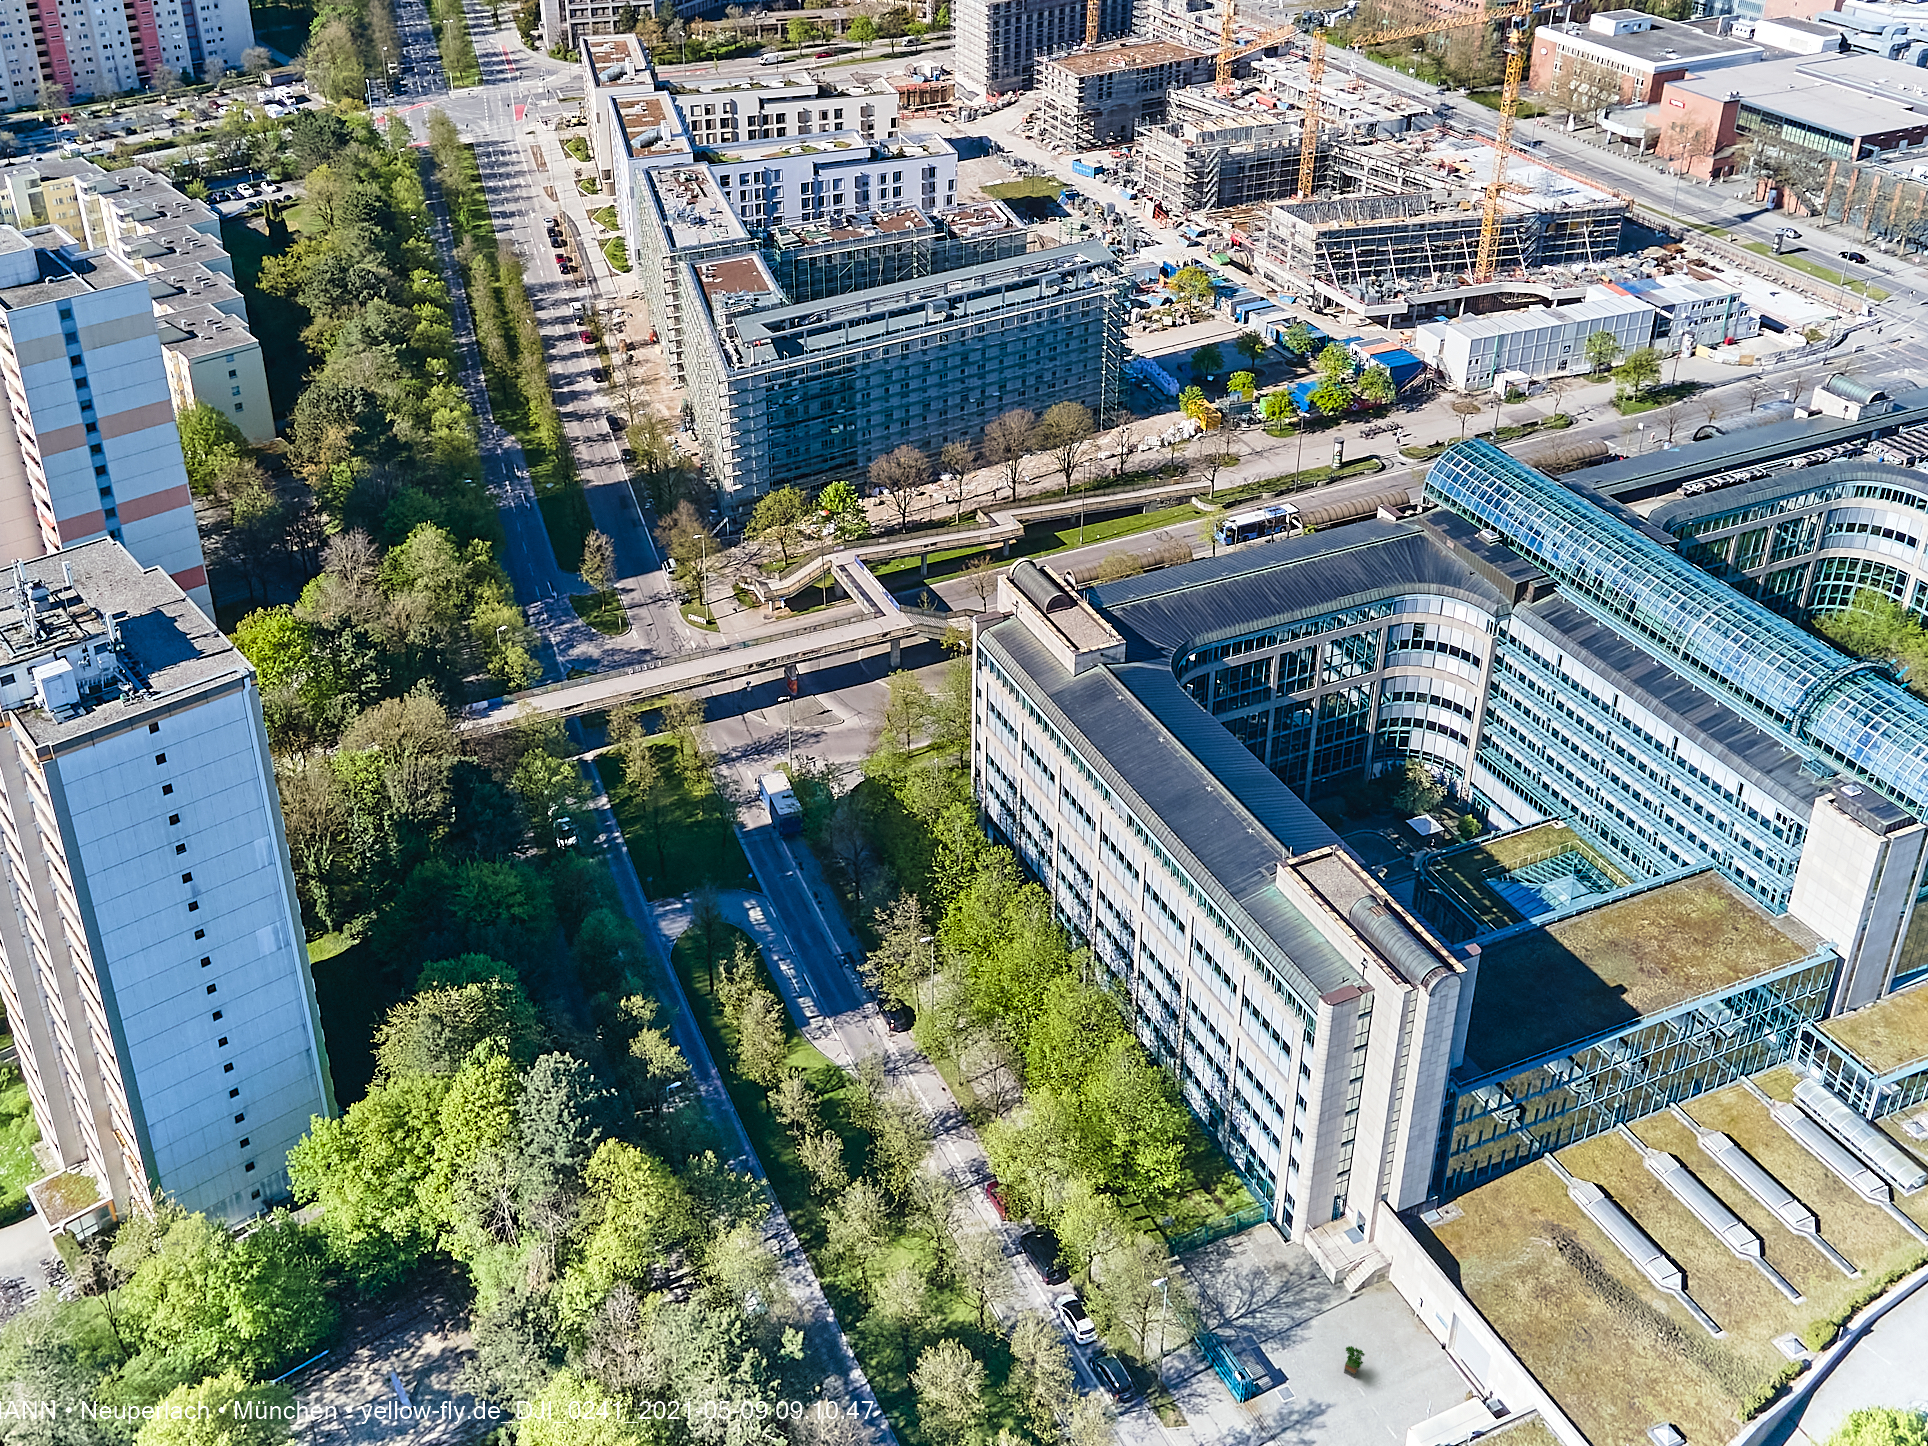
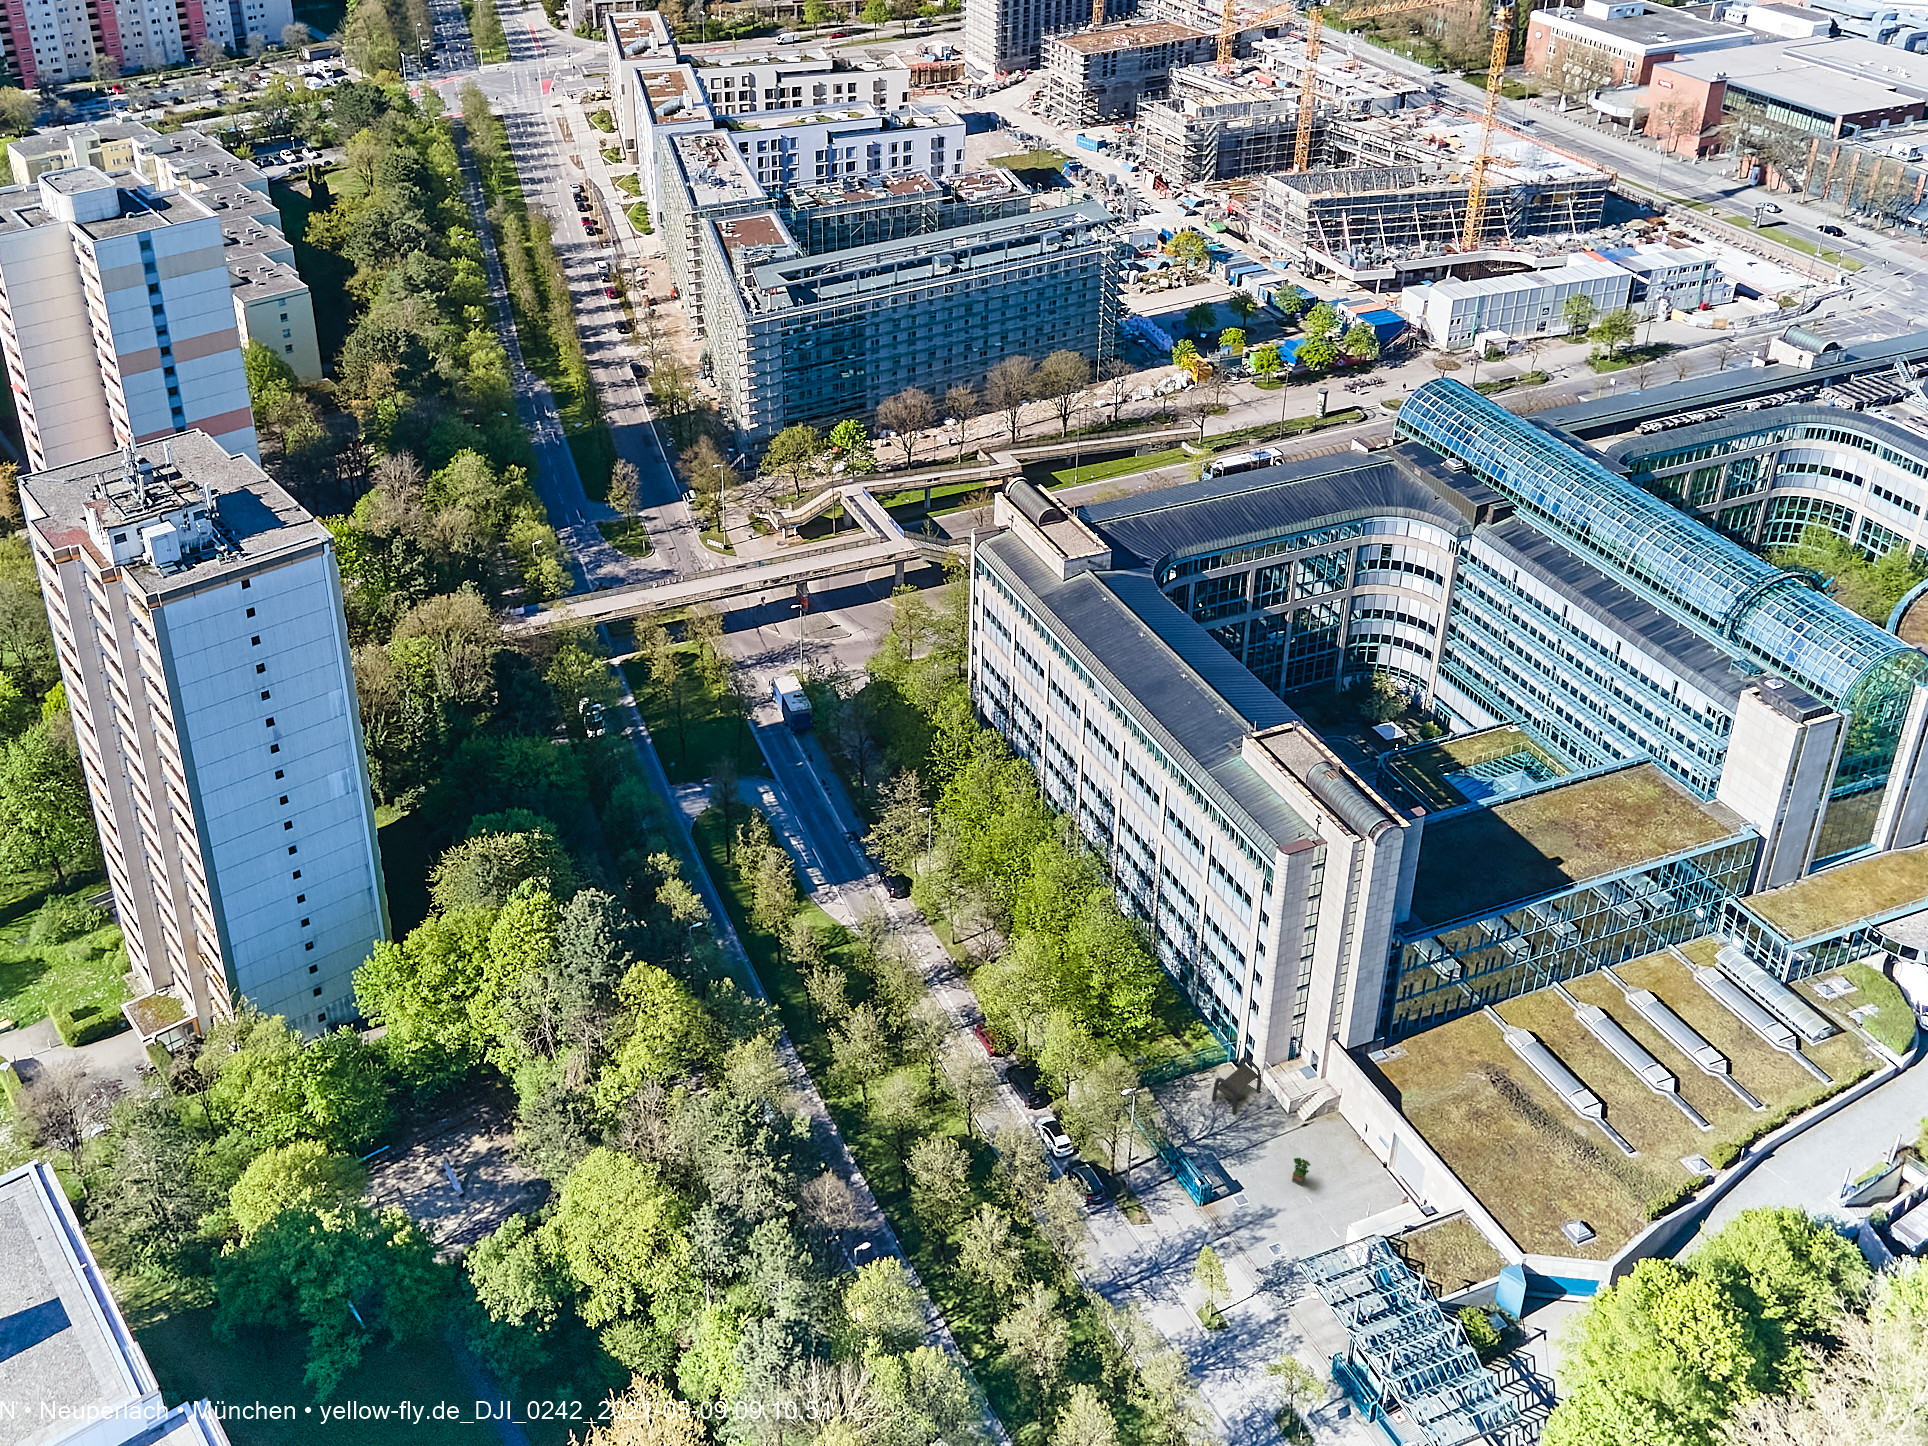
bench: none [1251,1222,1306,1290] -> present [1212,1057,1261,1115]

